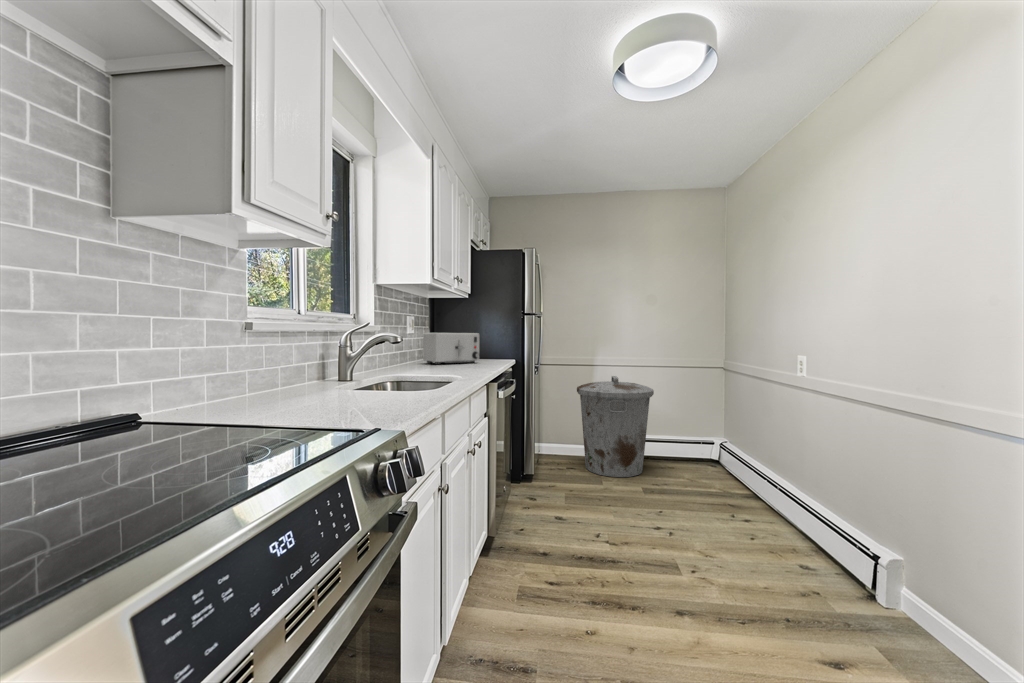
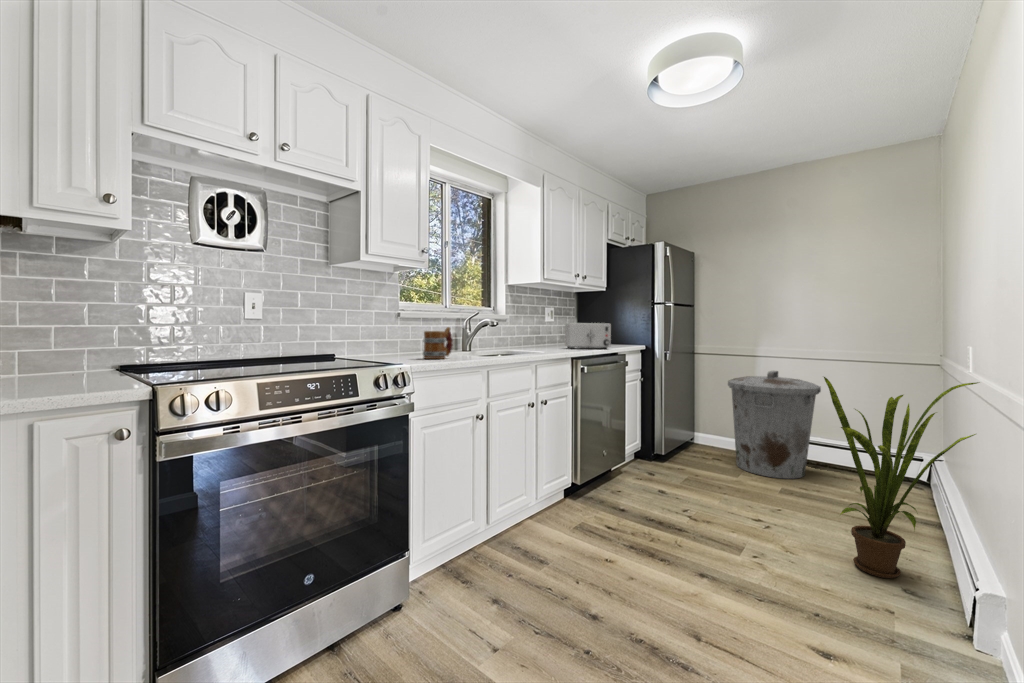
mug: none [331,348,376,405] -> present [423,327,453,359]
house plant: none [738,384,848,560] -> present [824,377,979,578]

